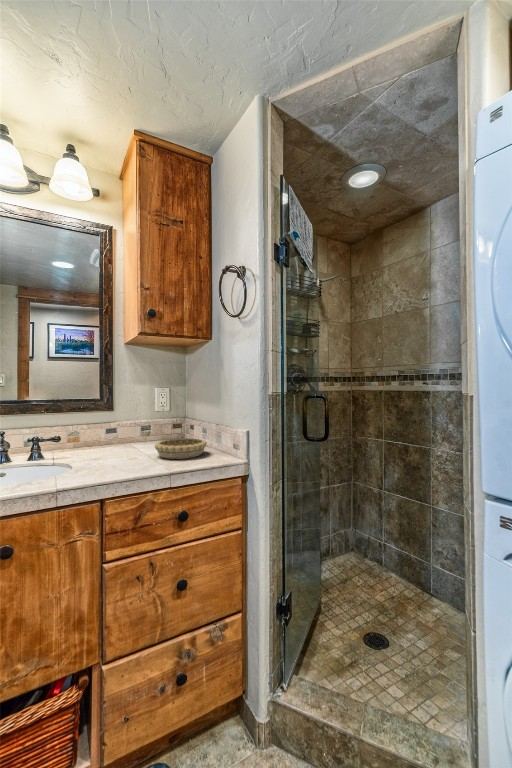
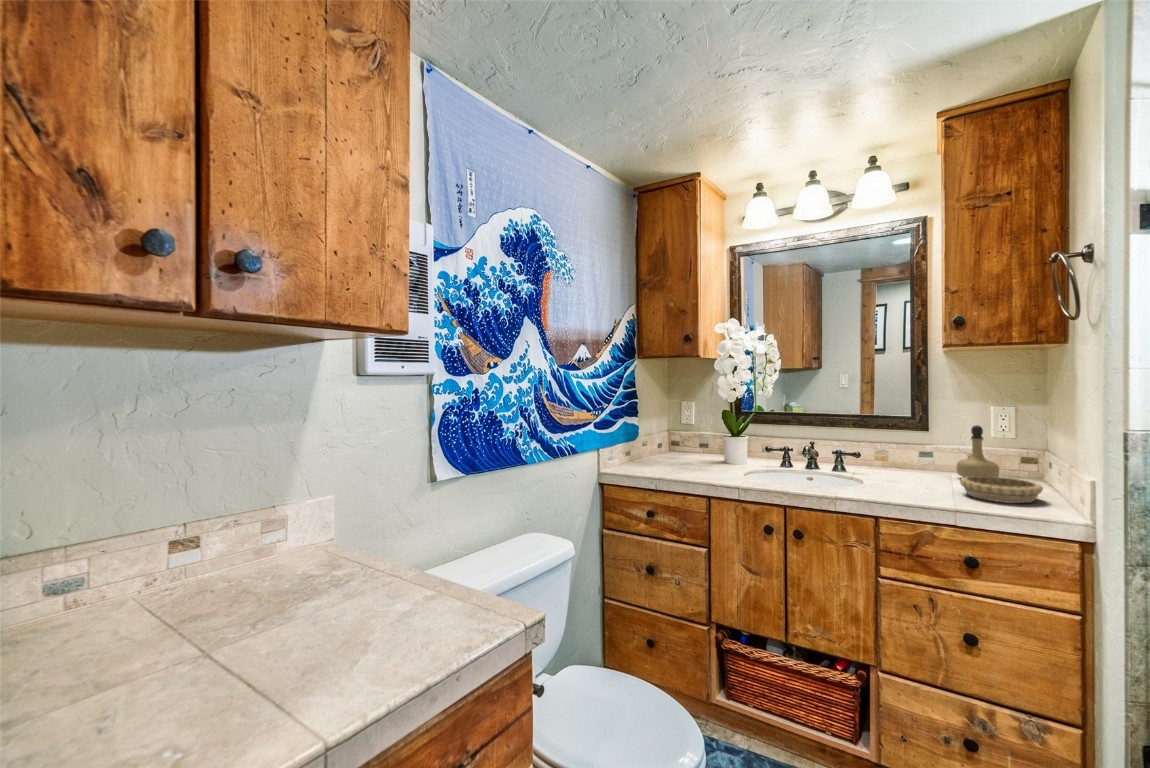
perfume bottle: none [137,401,165,446] -> present [956,425,999,477]

